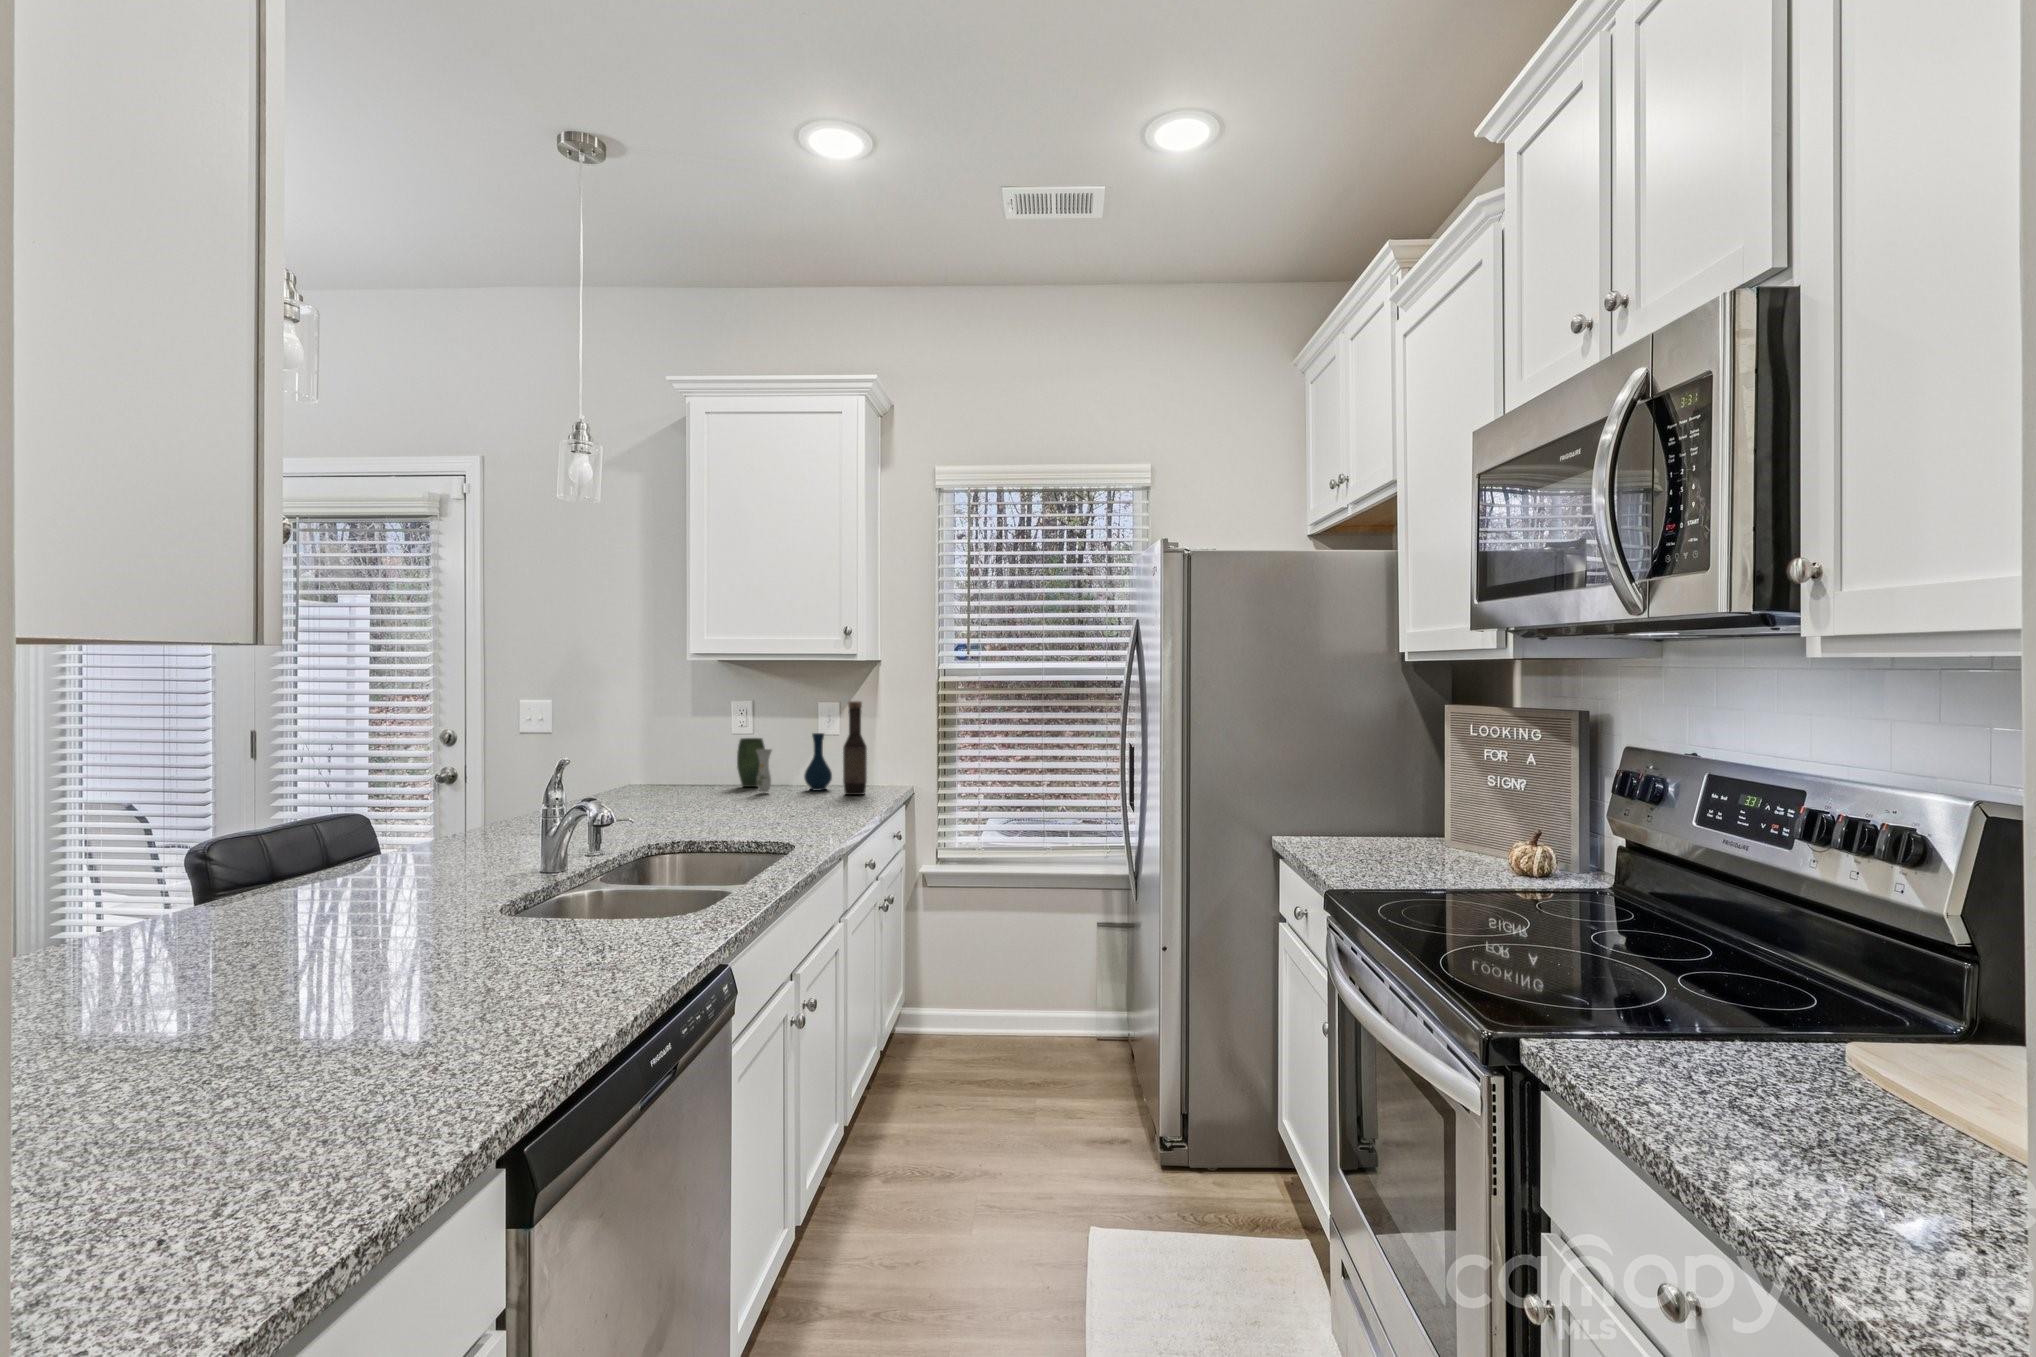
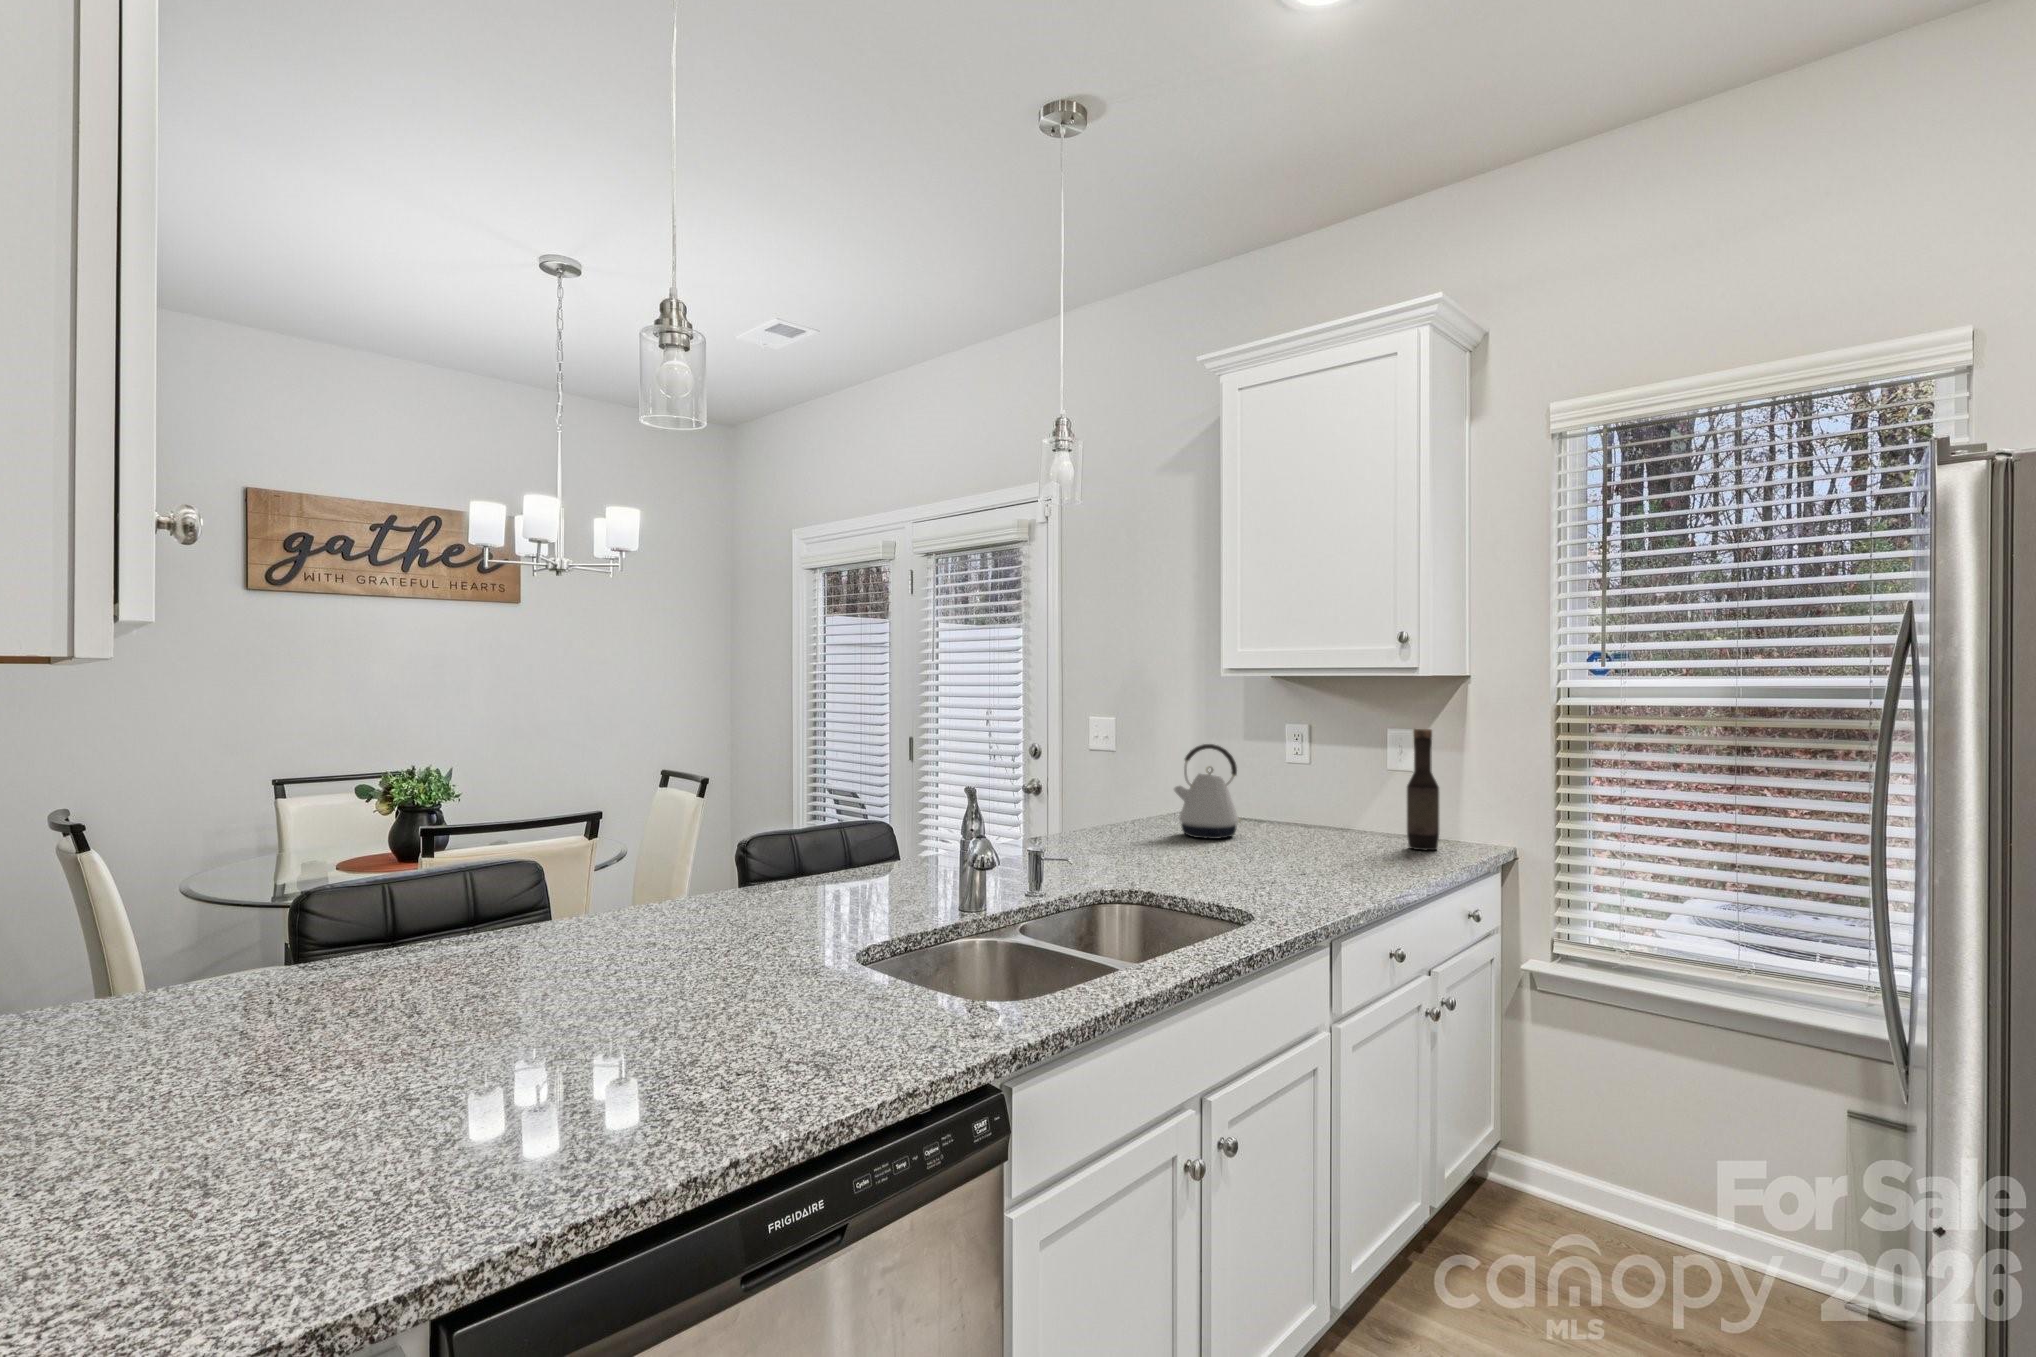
kettle: none [650,720,707,803] -> present [1174,744,1241,839]
vase: present [737,733,832,792] -> none [1292,767,1401,839]

